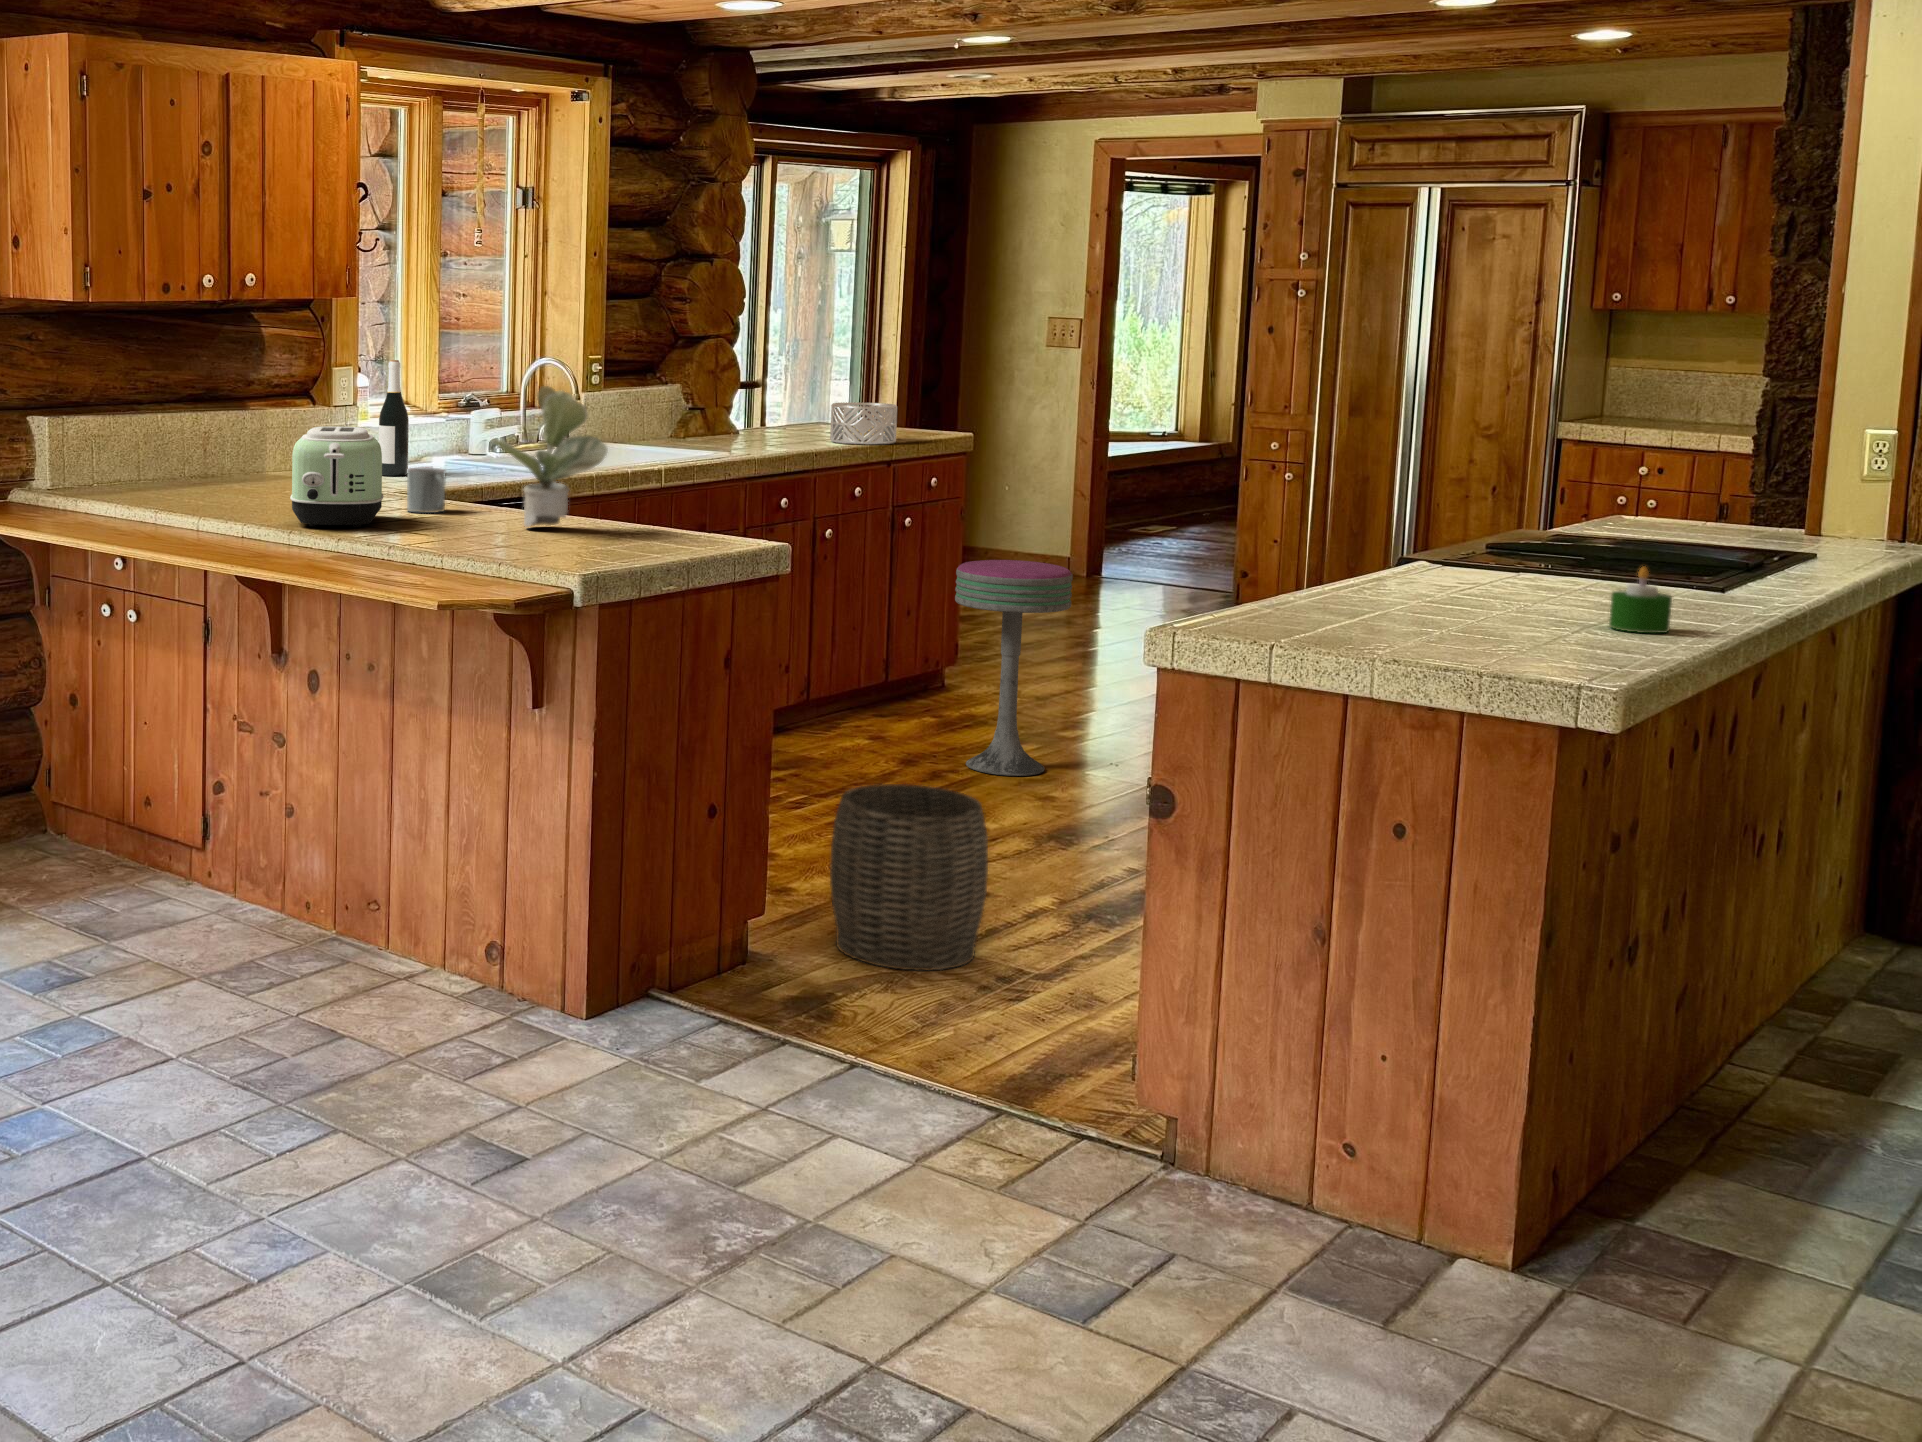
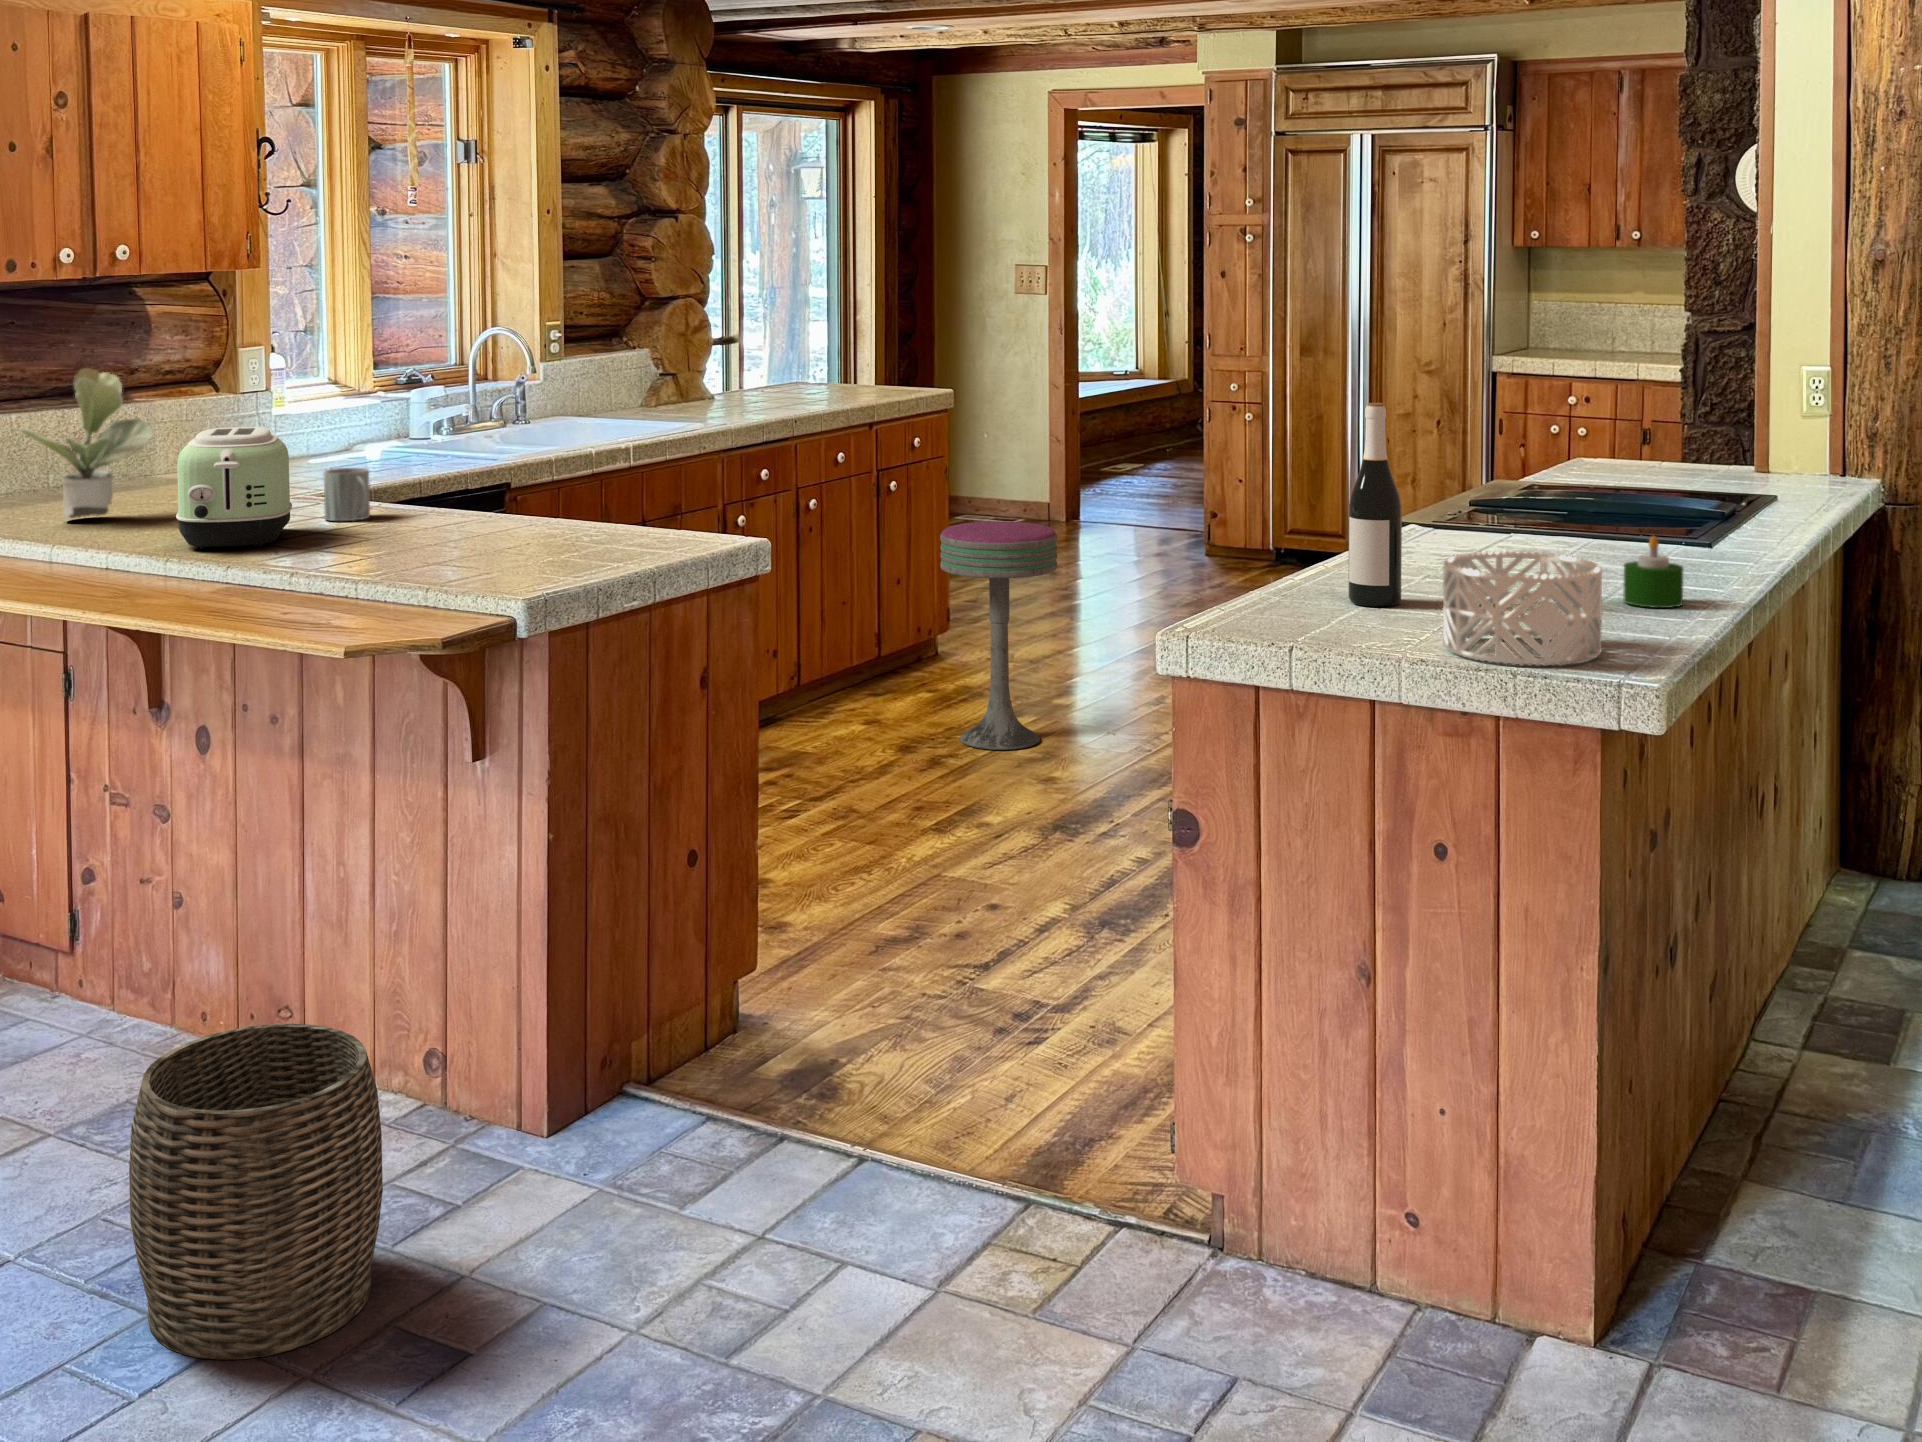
wine bottle: present [379,360,409,476] -> present [1349,403,1402,607]
potted plant: present [492,386,608,527] -> present [18,368,153,519]
decorative bowl: present [830,402,897,444] -> present [1443,551,1602,666]
woven basket: present [830,784,988,971] -> present [129,1024,383,1360]

